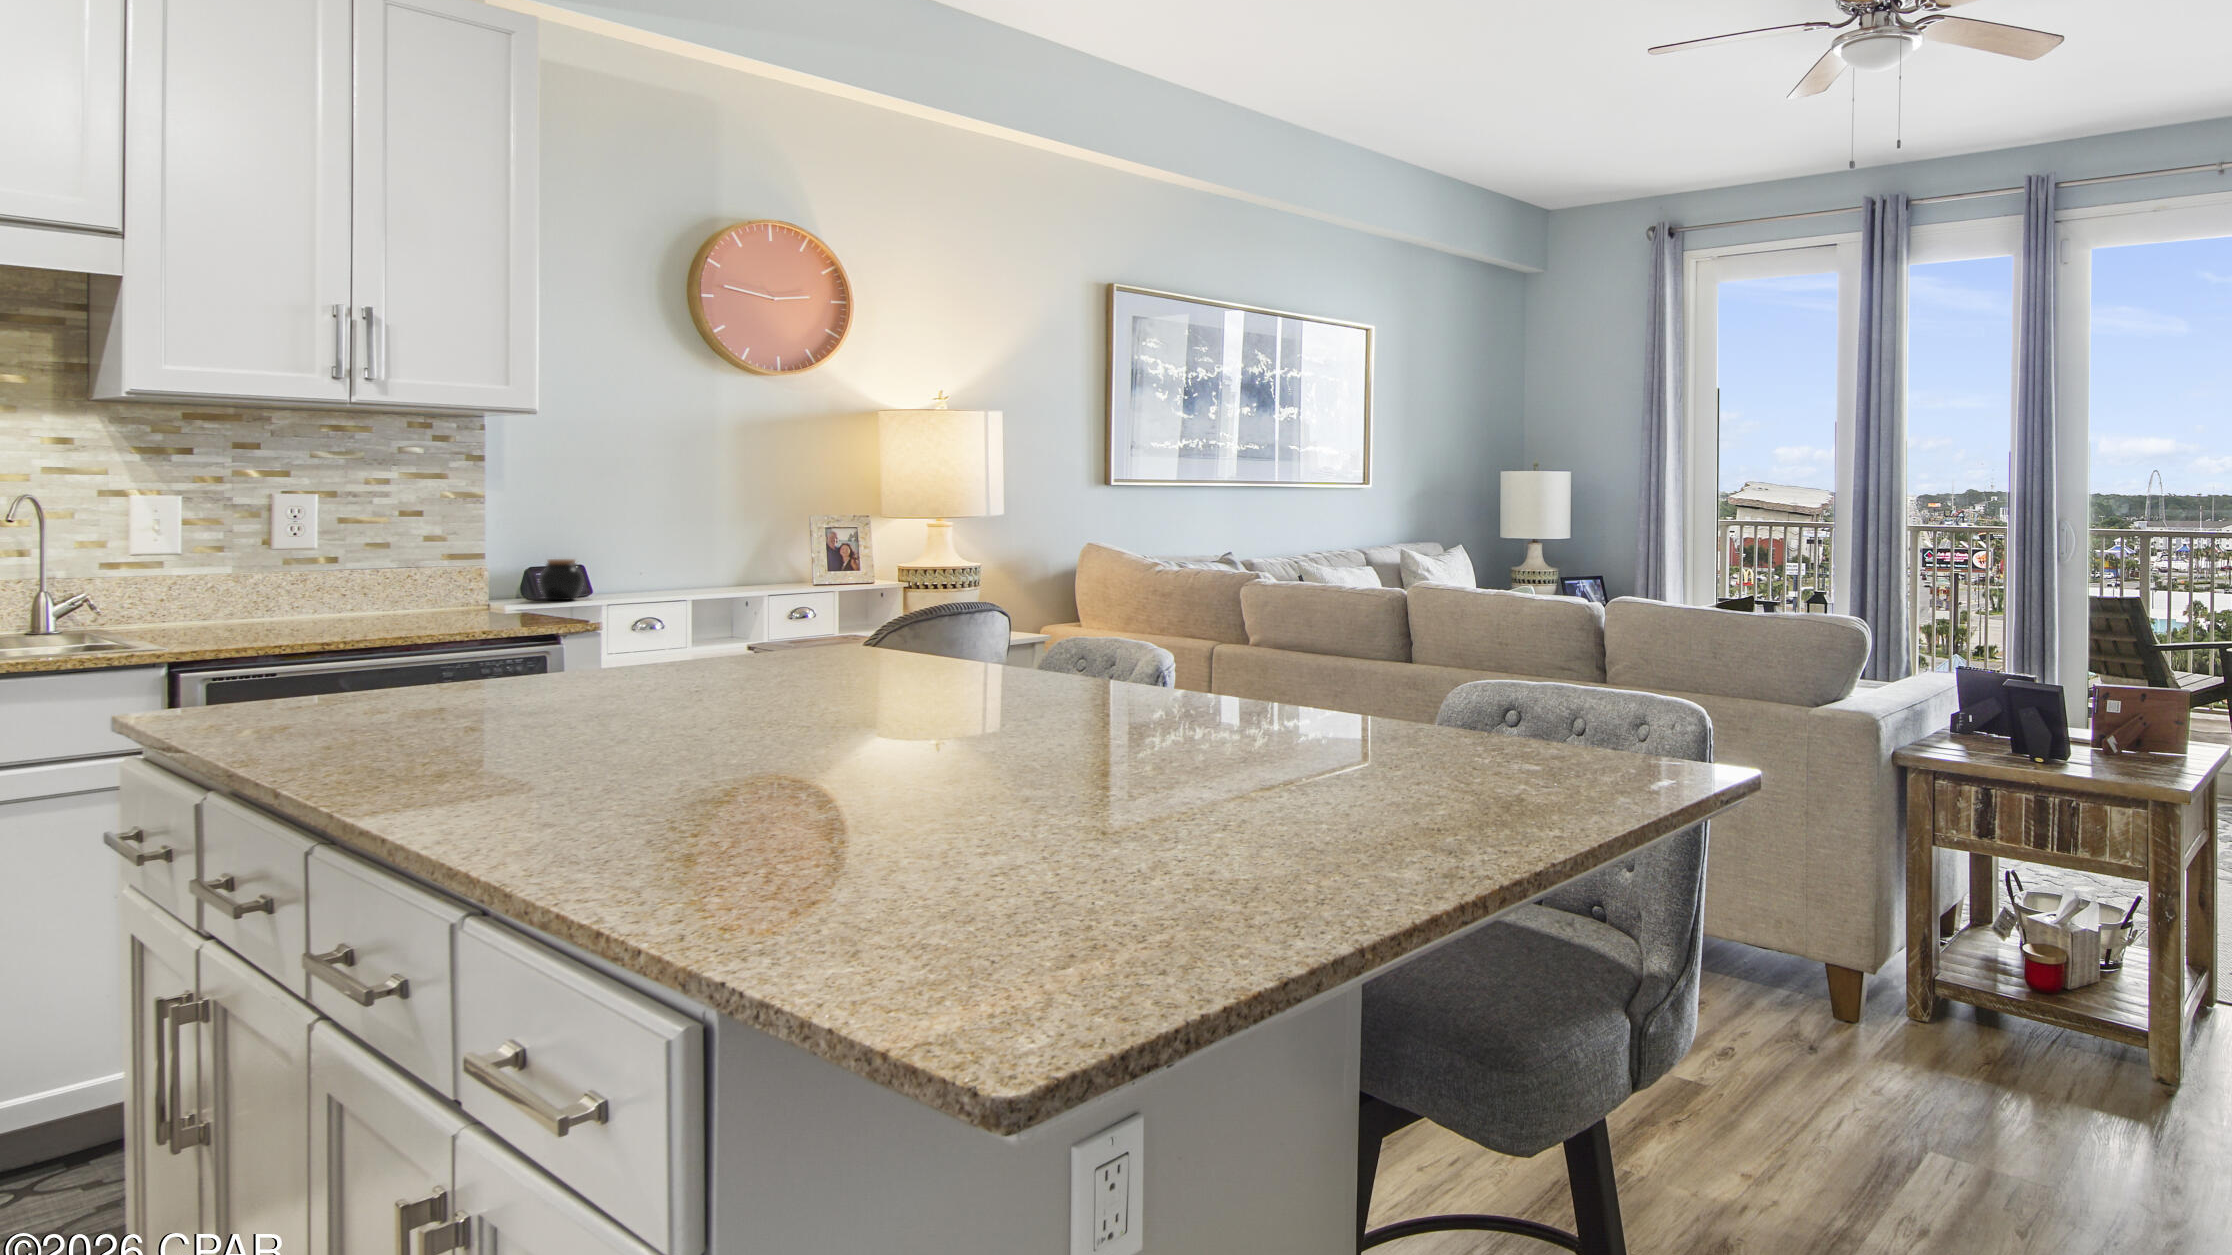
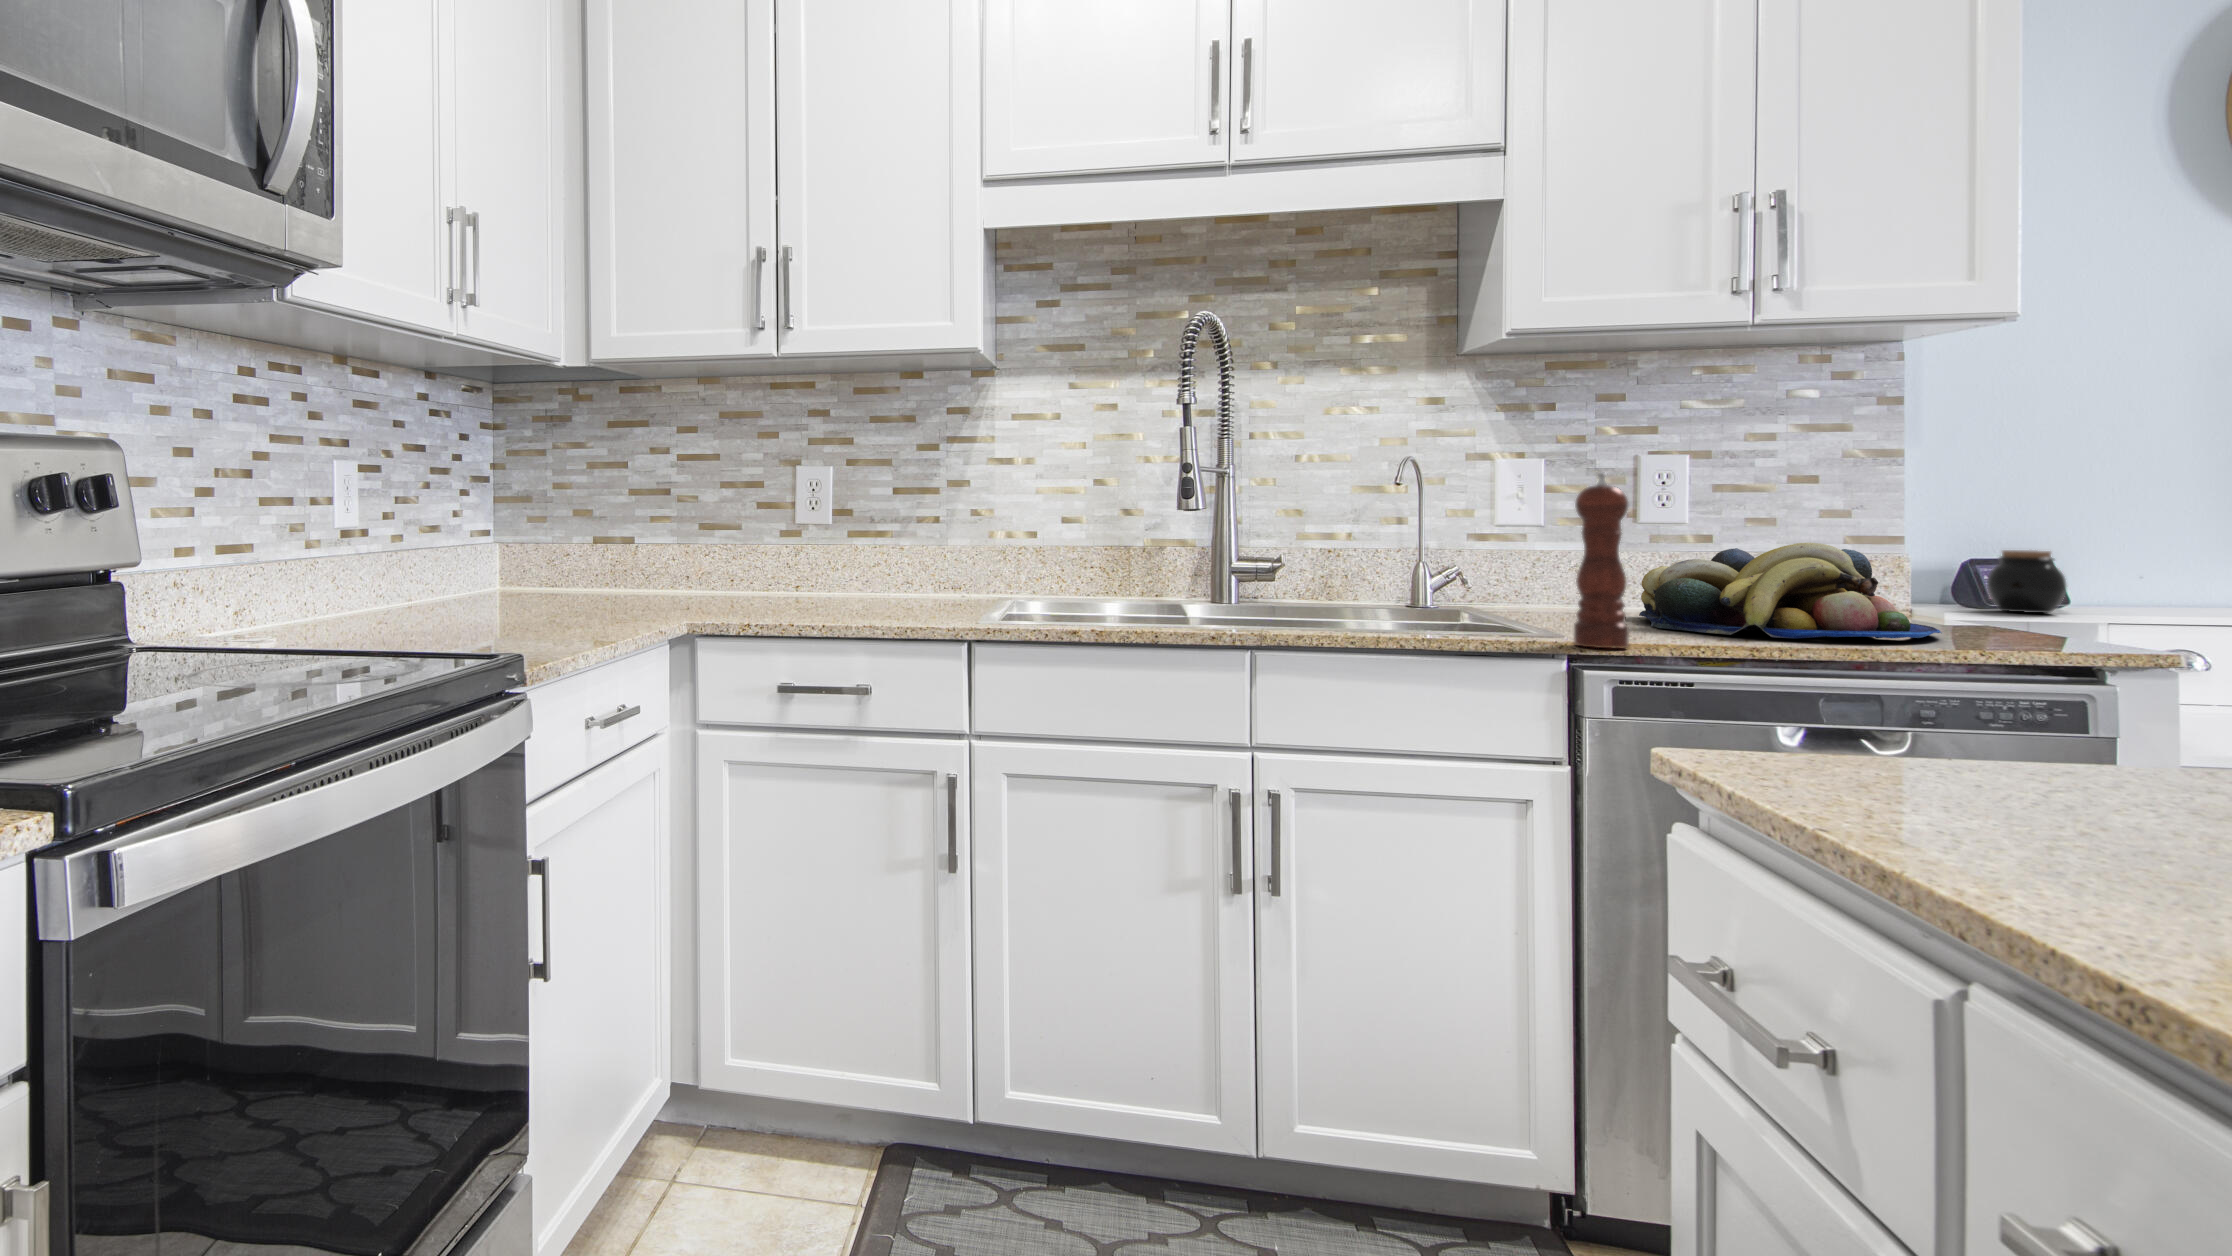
pepper mill: none [173,519,223,654] -> present [1574,473,1629,648]
fruit bowl: none [255,563,476,634] -> present [1639,543,1941,638]

